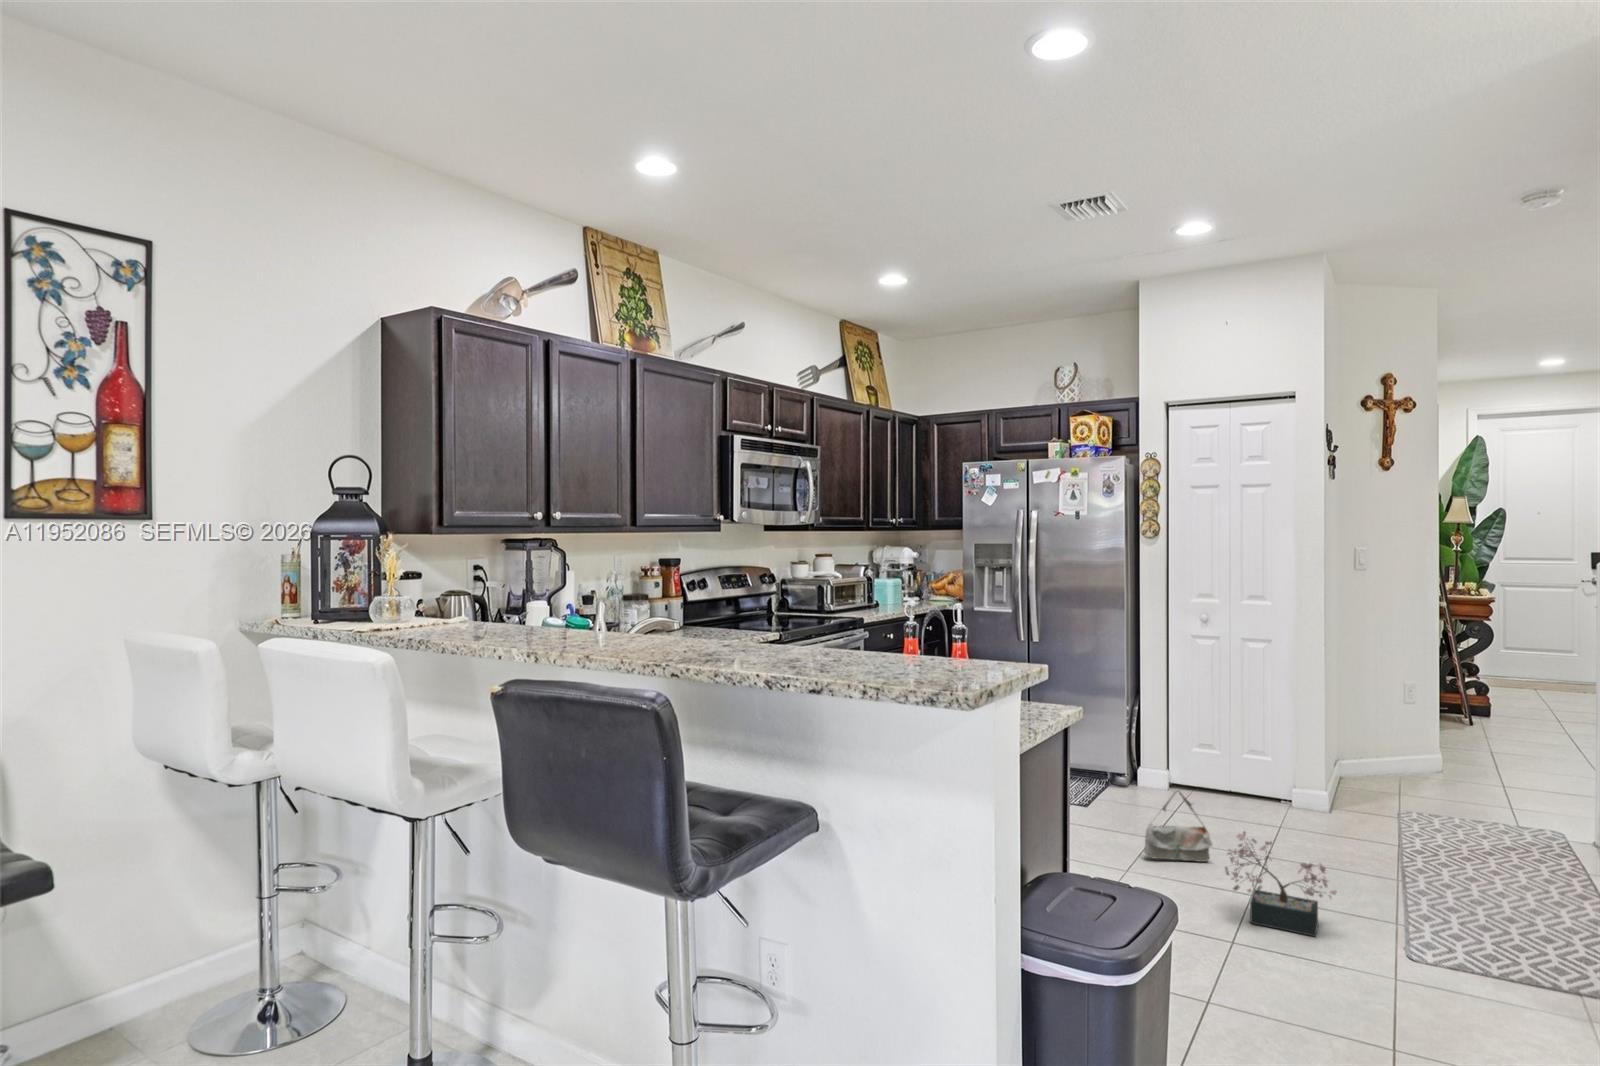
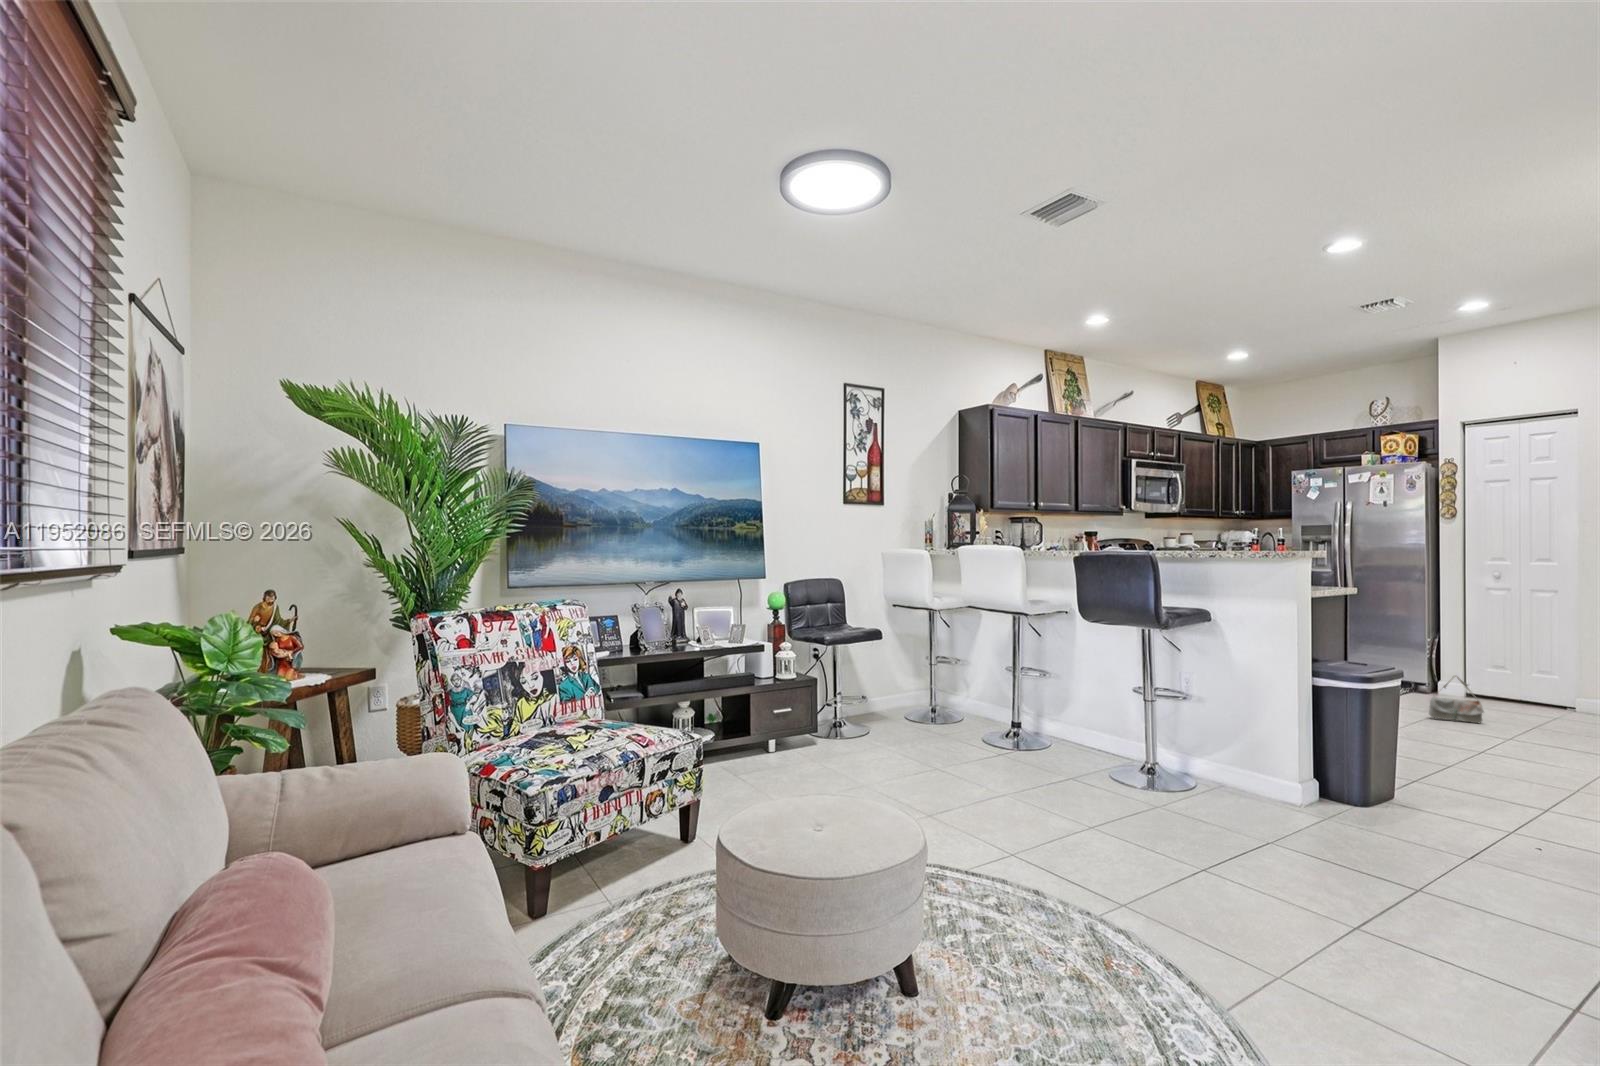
decorative plant: present [1225,831,1337,937] -> none [1483,691,1568,753]

